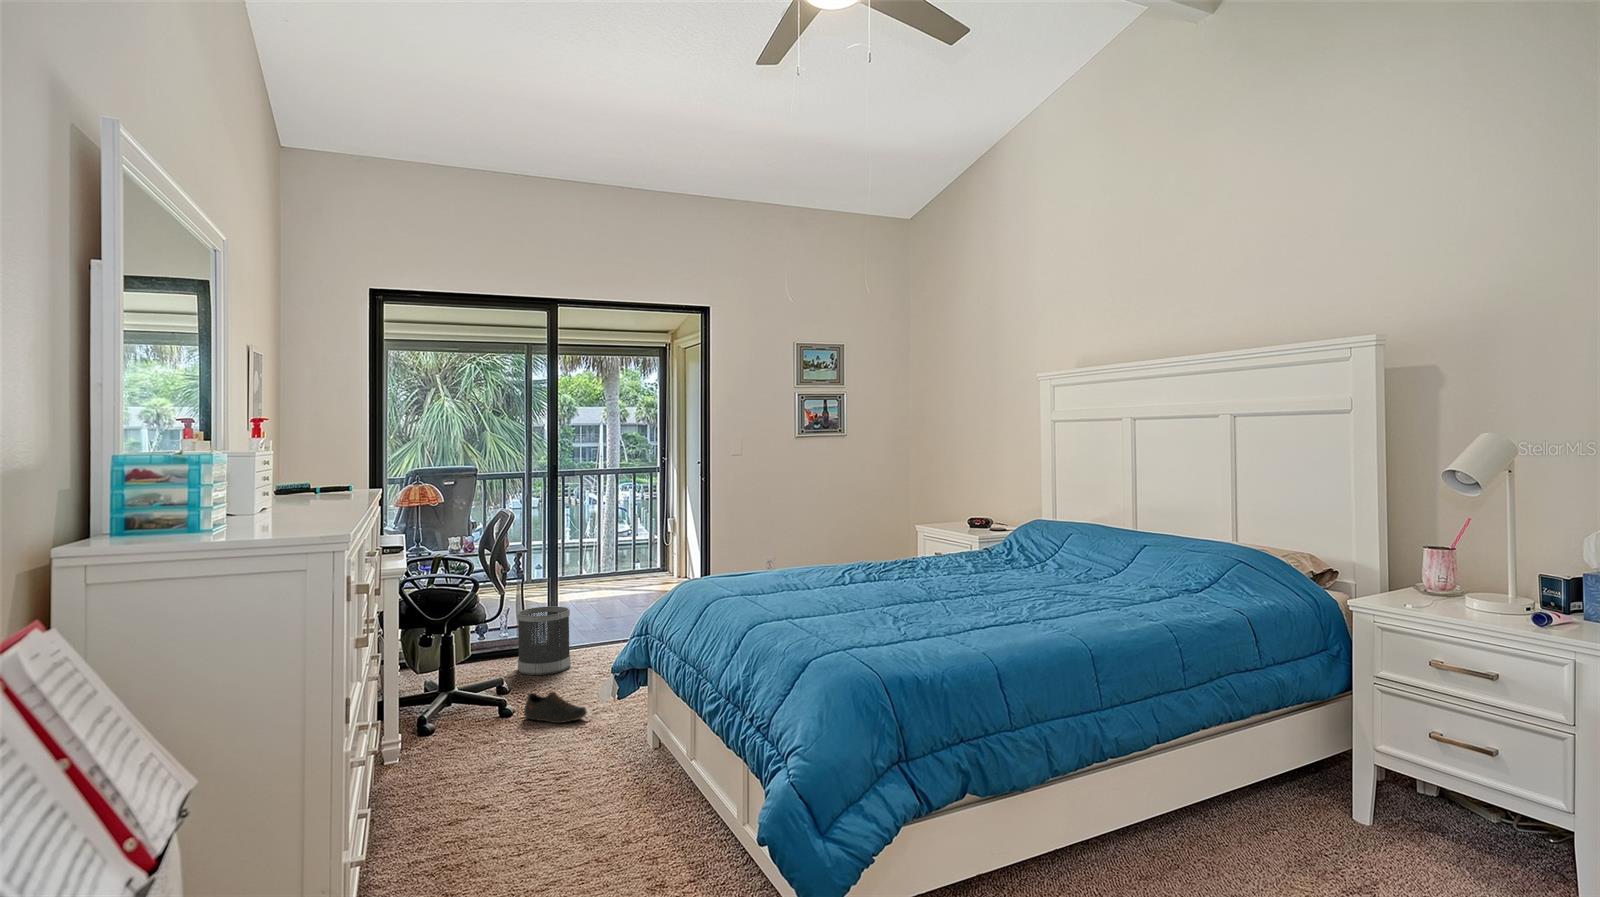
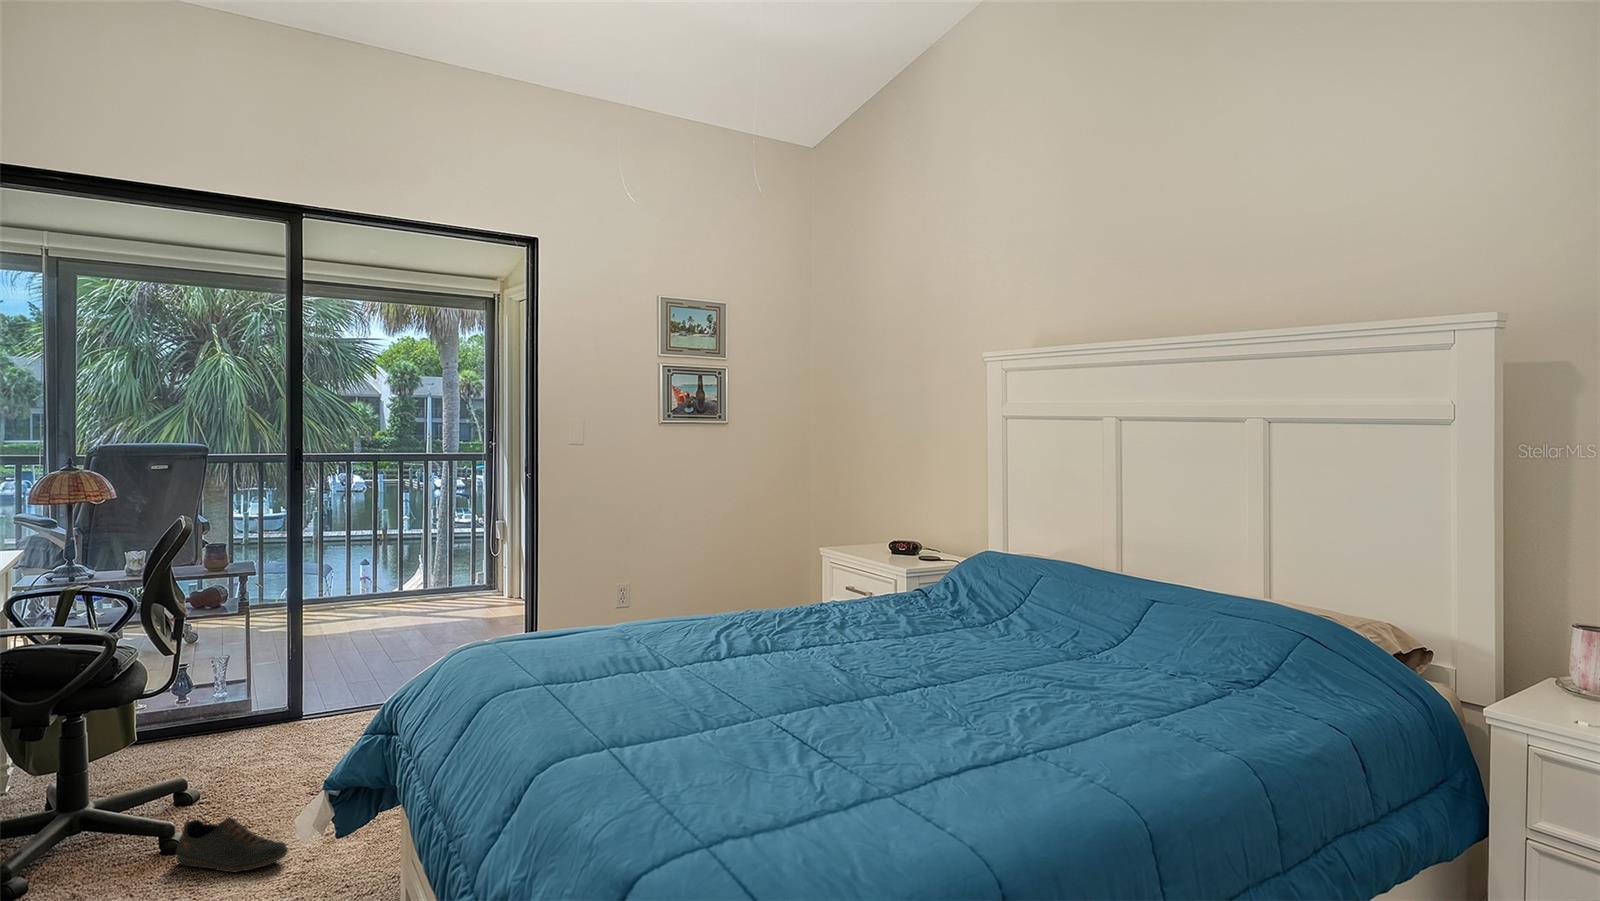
wastebasket: present [517,606,570,675] -> none [202,661,294,772]

